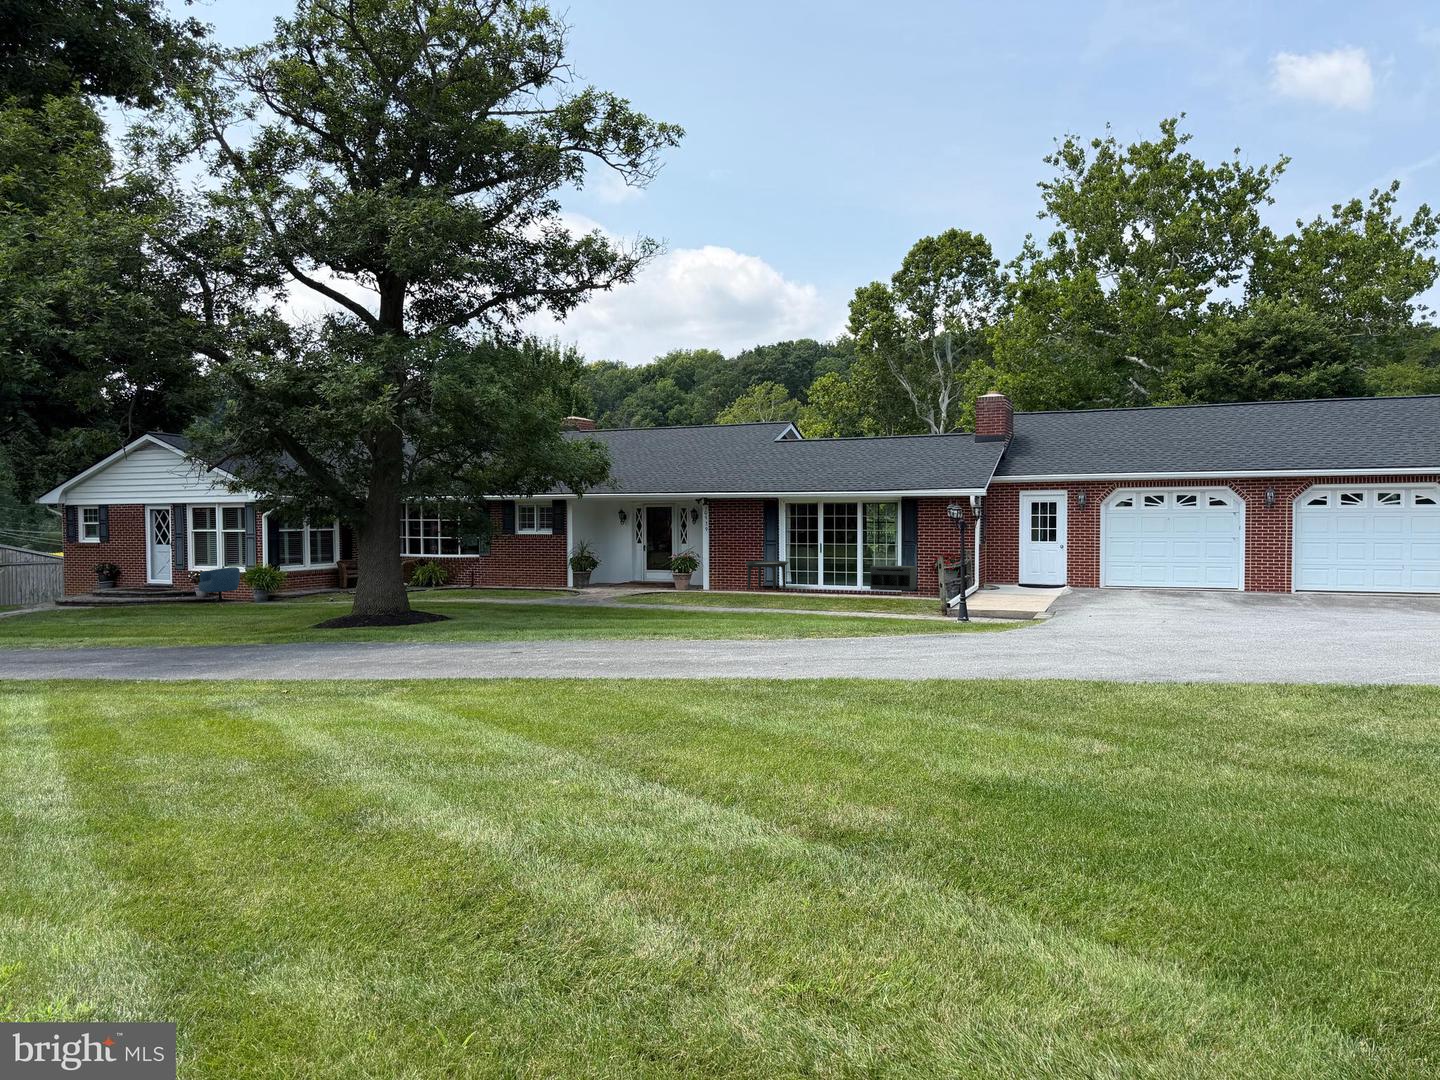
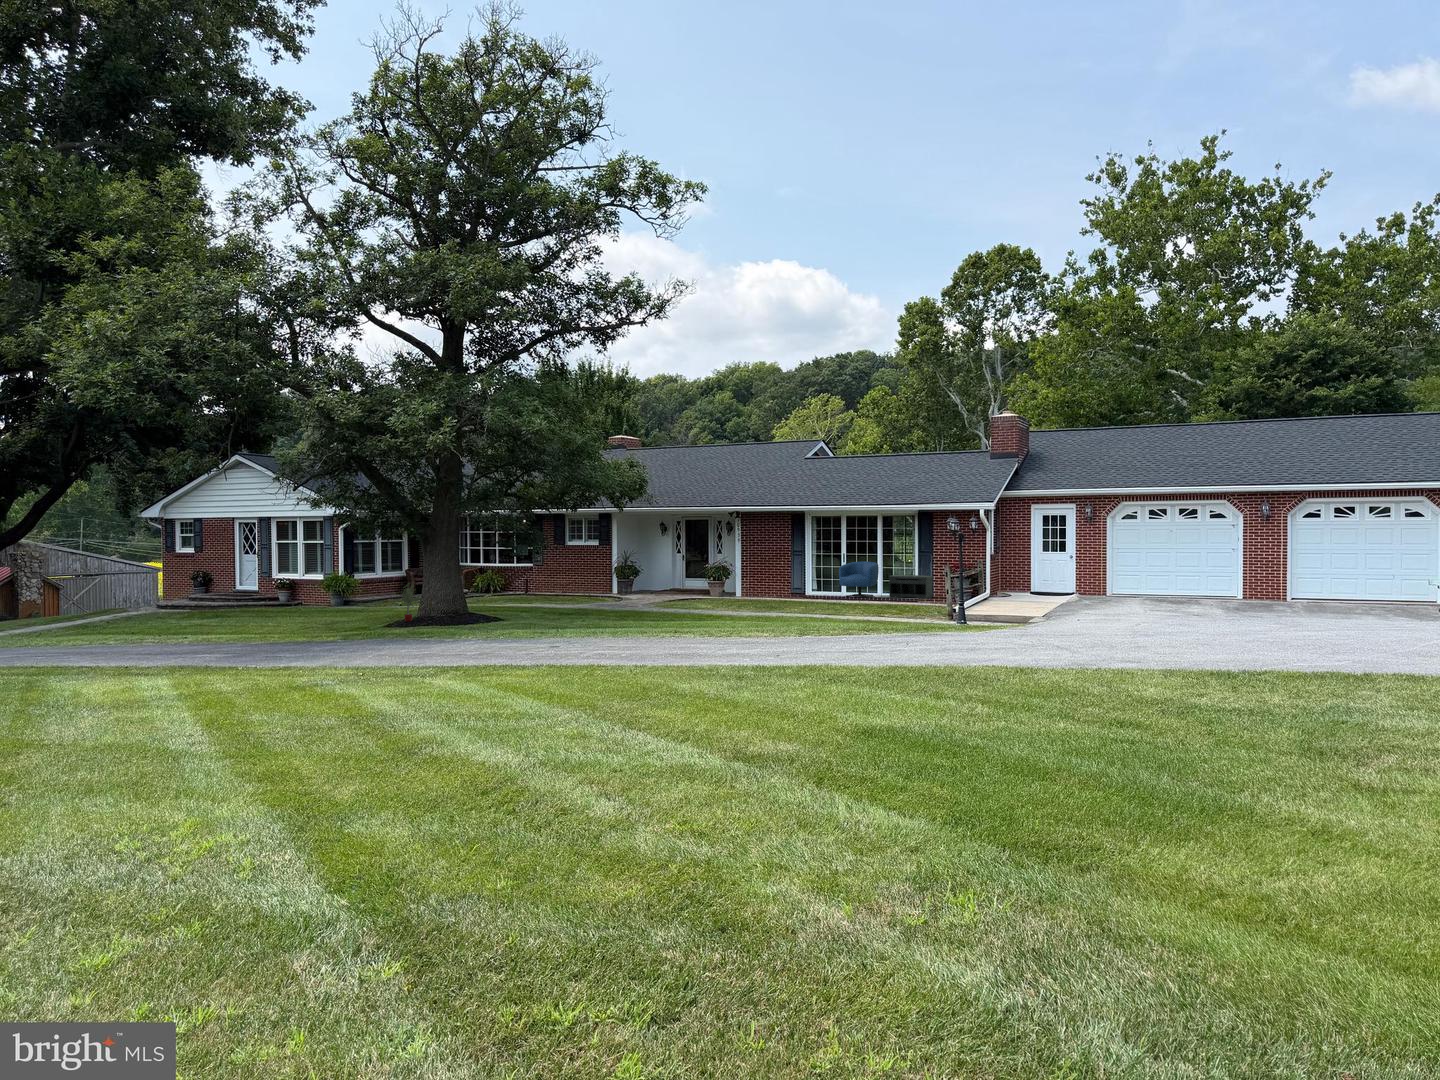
round table: present [745,561,789,589] -> none [773,570,814,597]
armchair: present [198,567,240,603] -> present [839,561,879,598]
potted tree: none [333,577,359,621] -> present [401,583,422,622]

